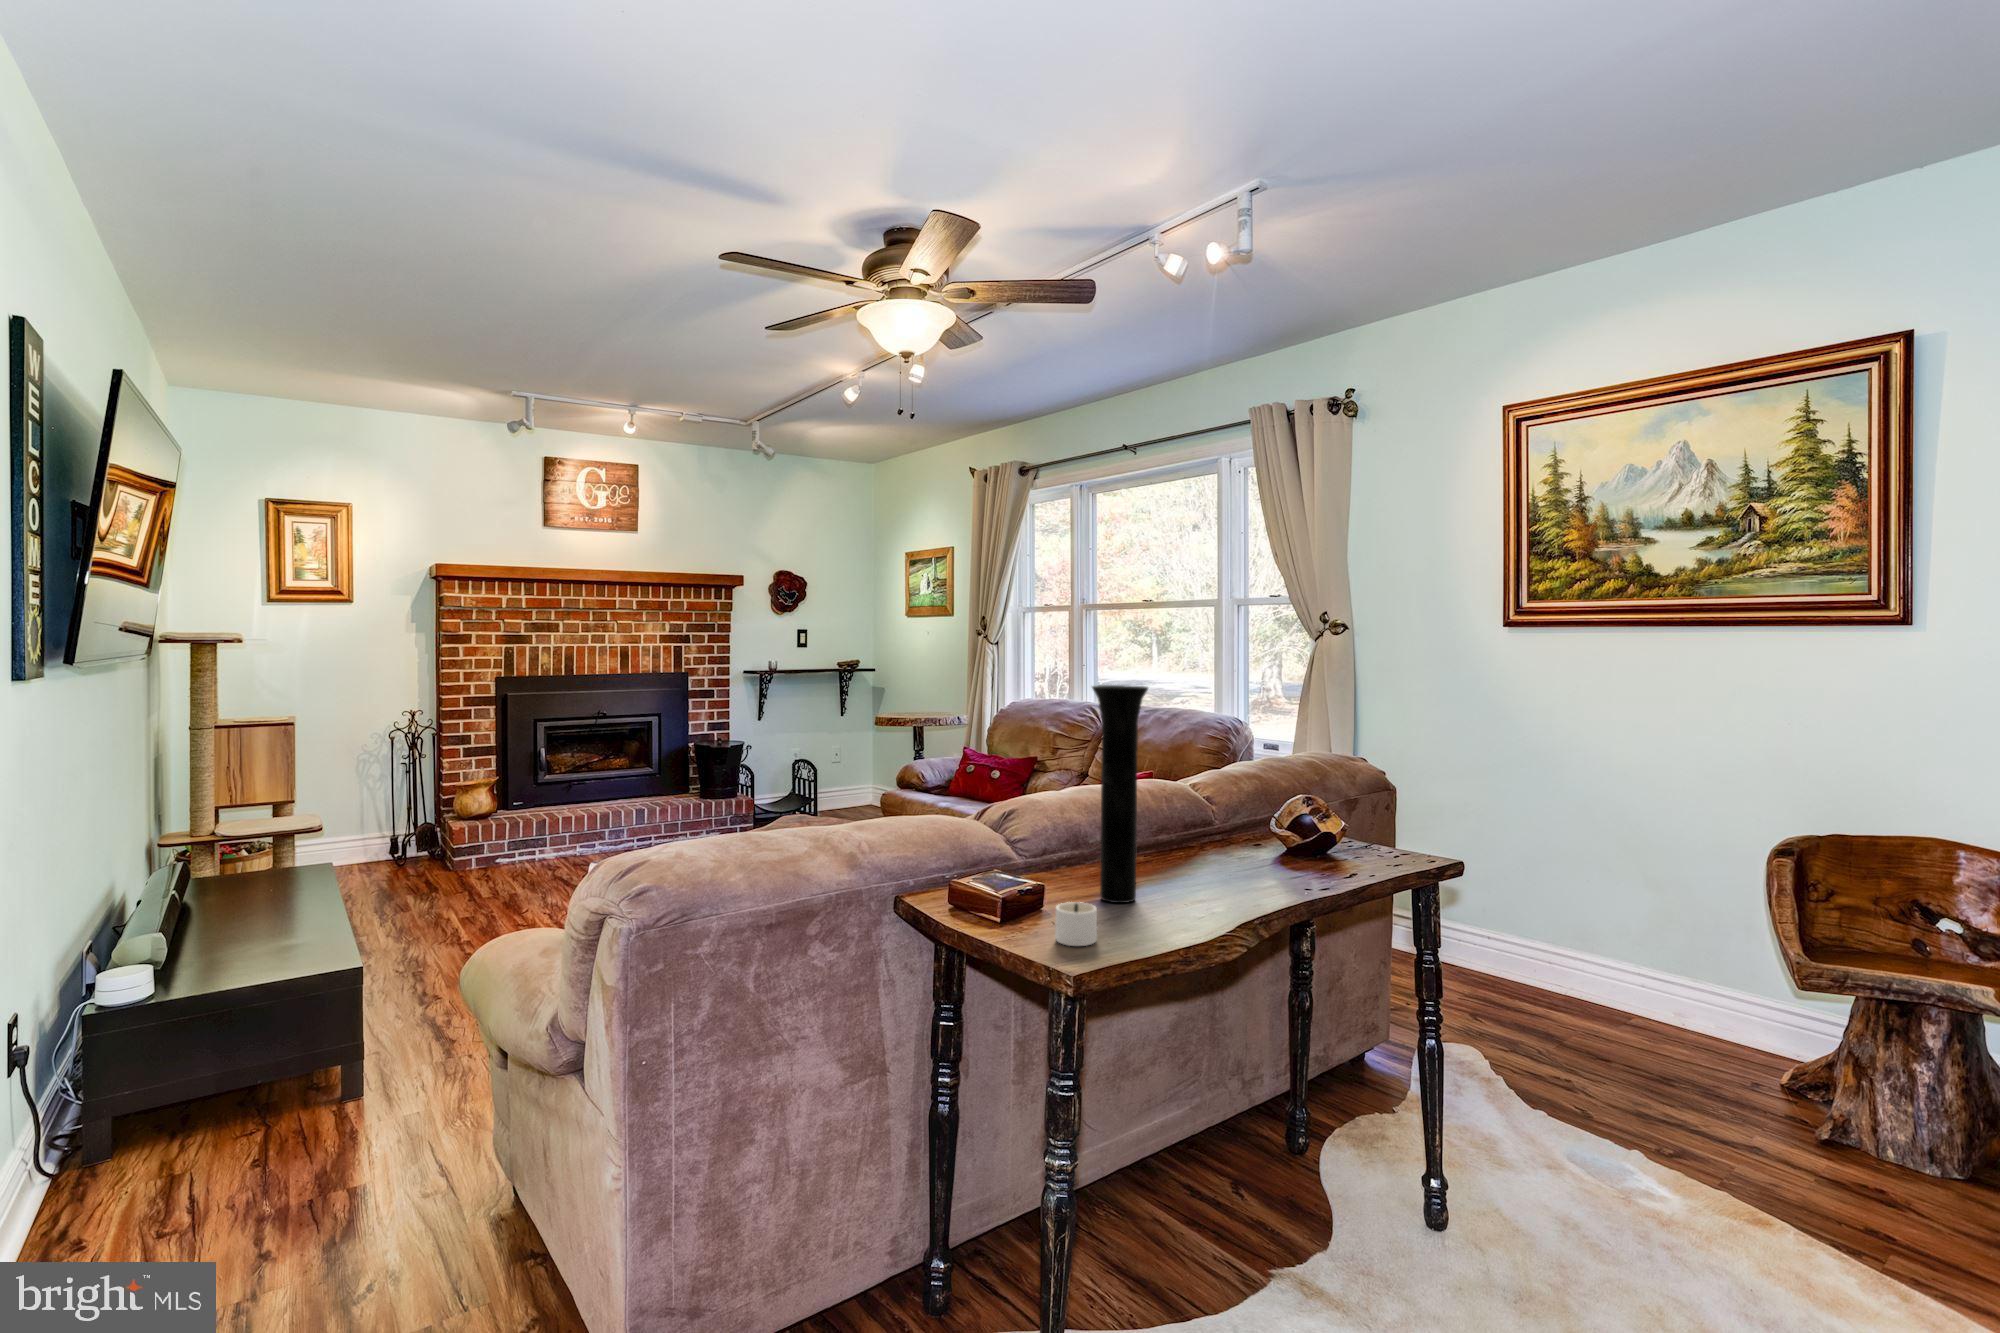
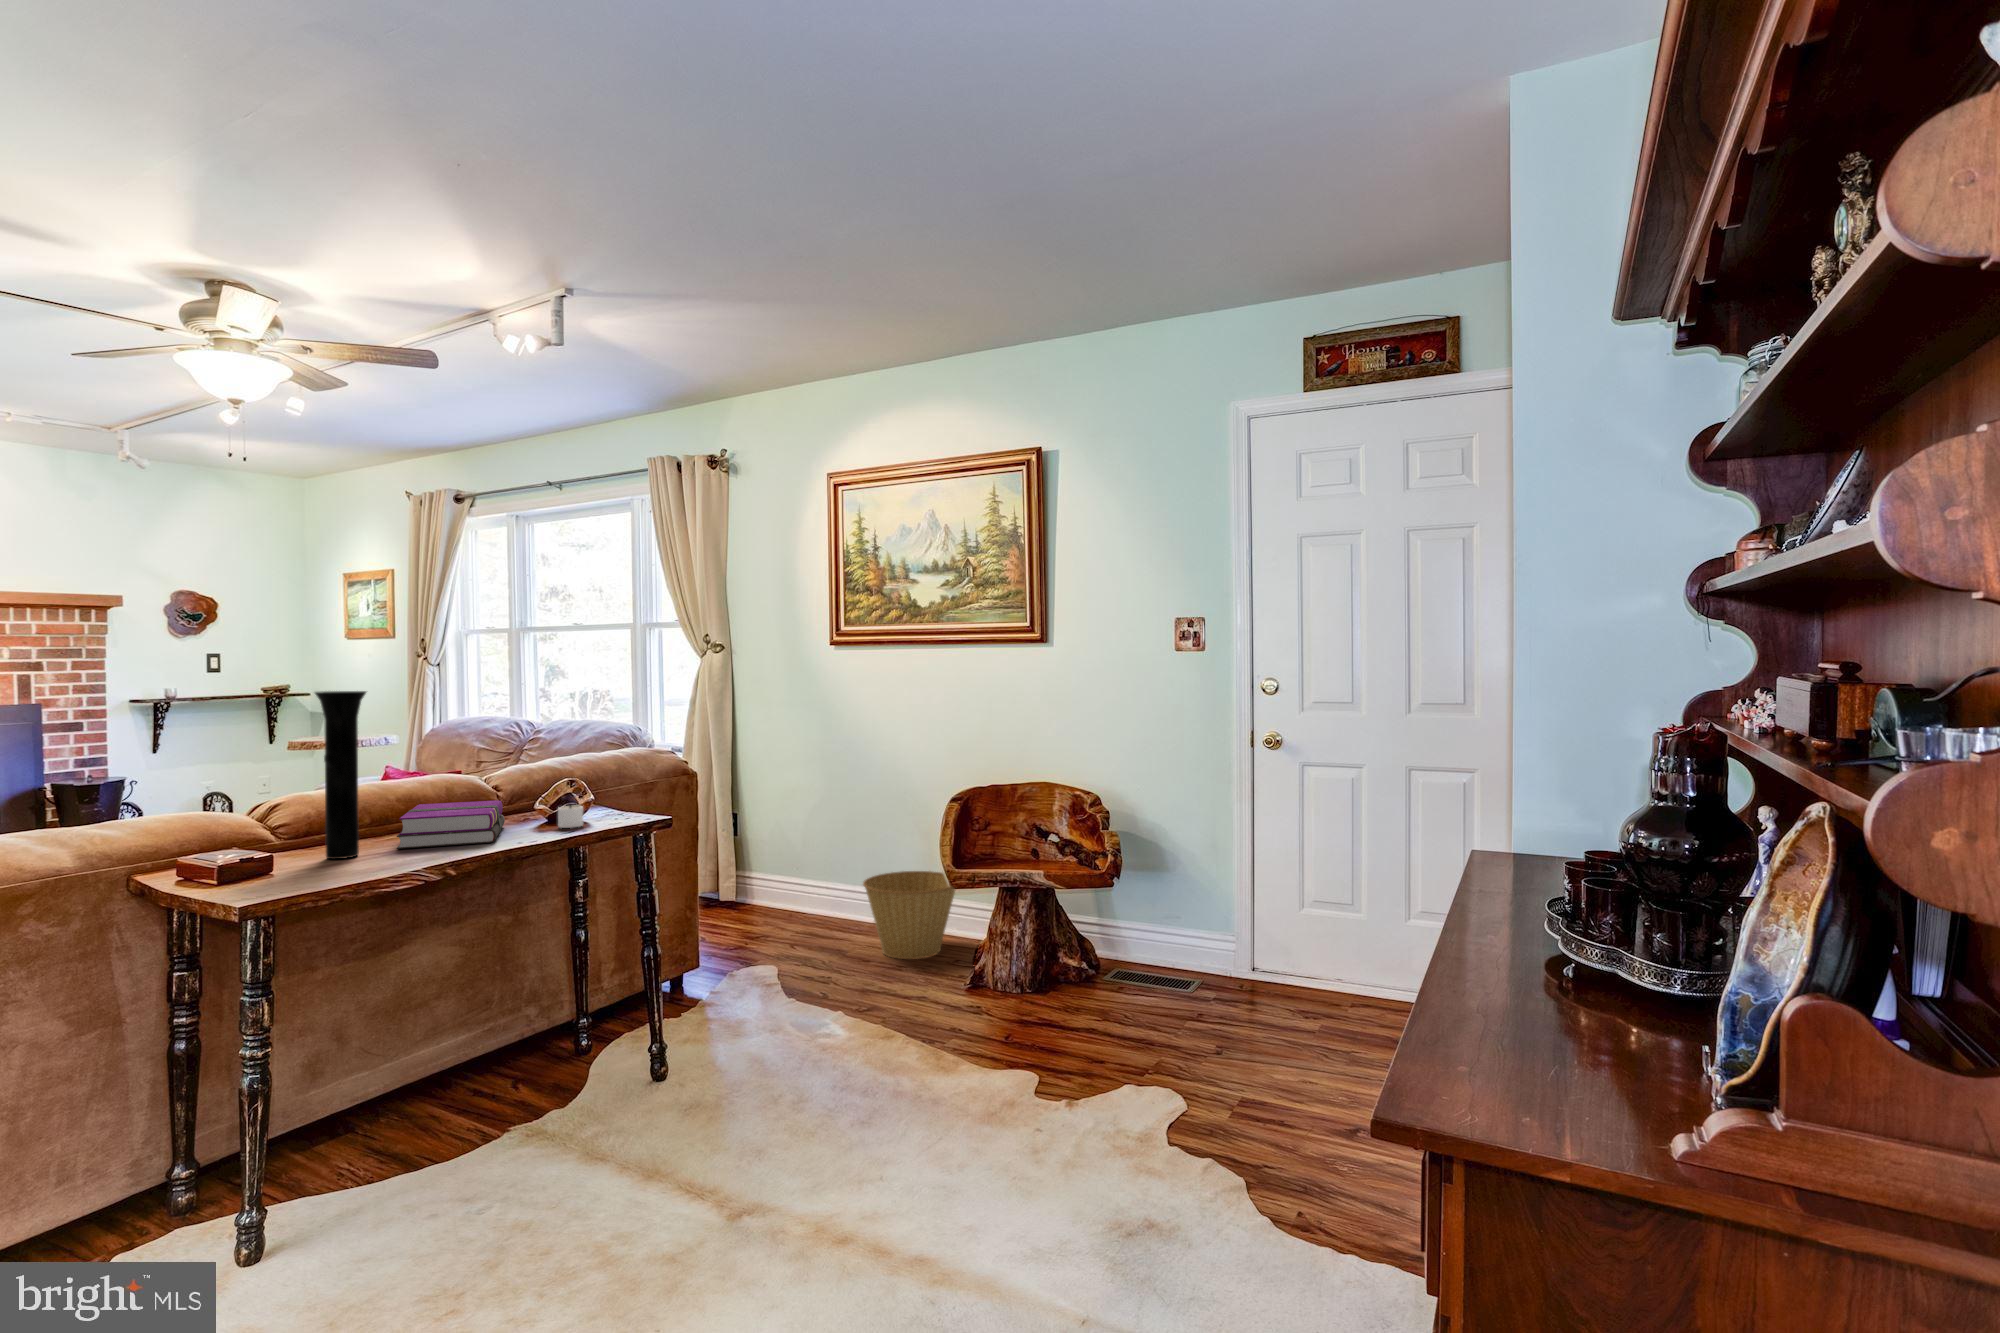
hardback book: none [1152,826,1286,892] -> present [397,801,505,849]
candle: present [1055,902,1097,946] -> present [558,805,583,828]
basket: none [1582,931,1742,1062] -> present [863,871,955,959]

